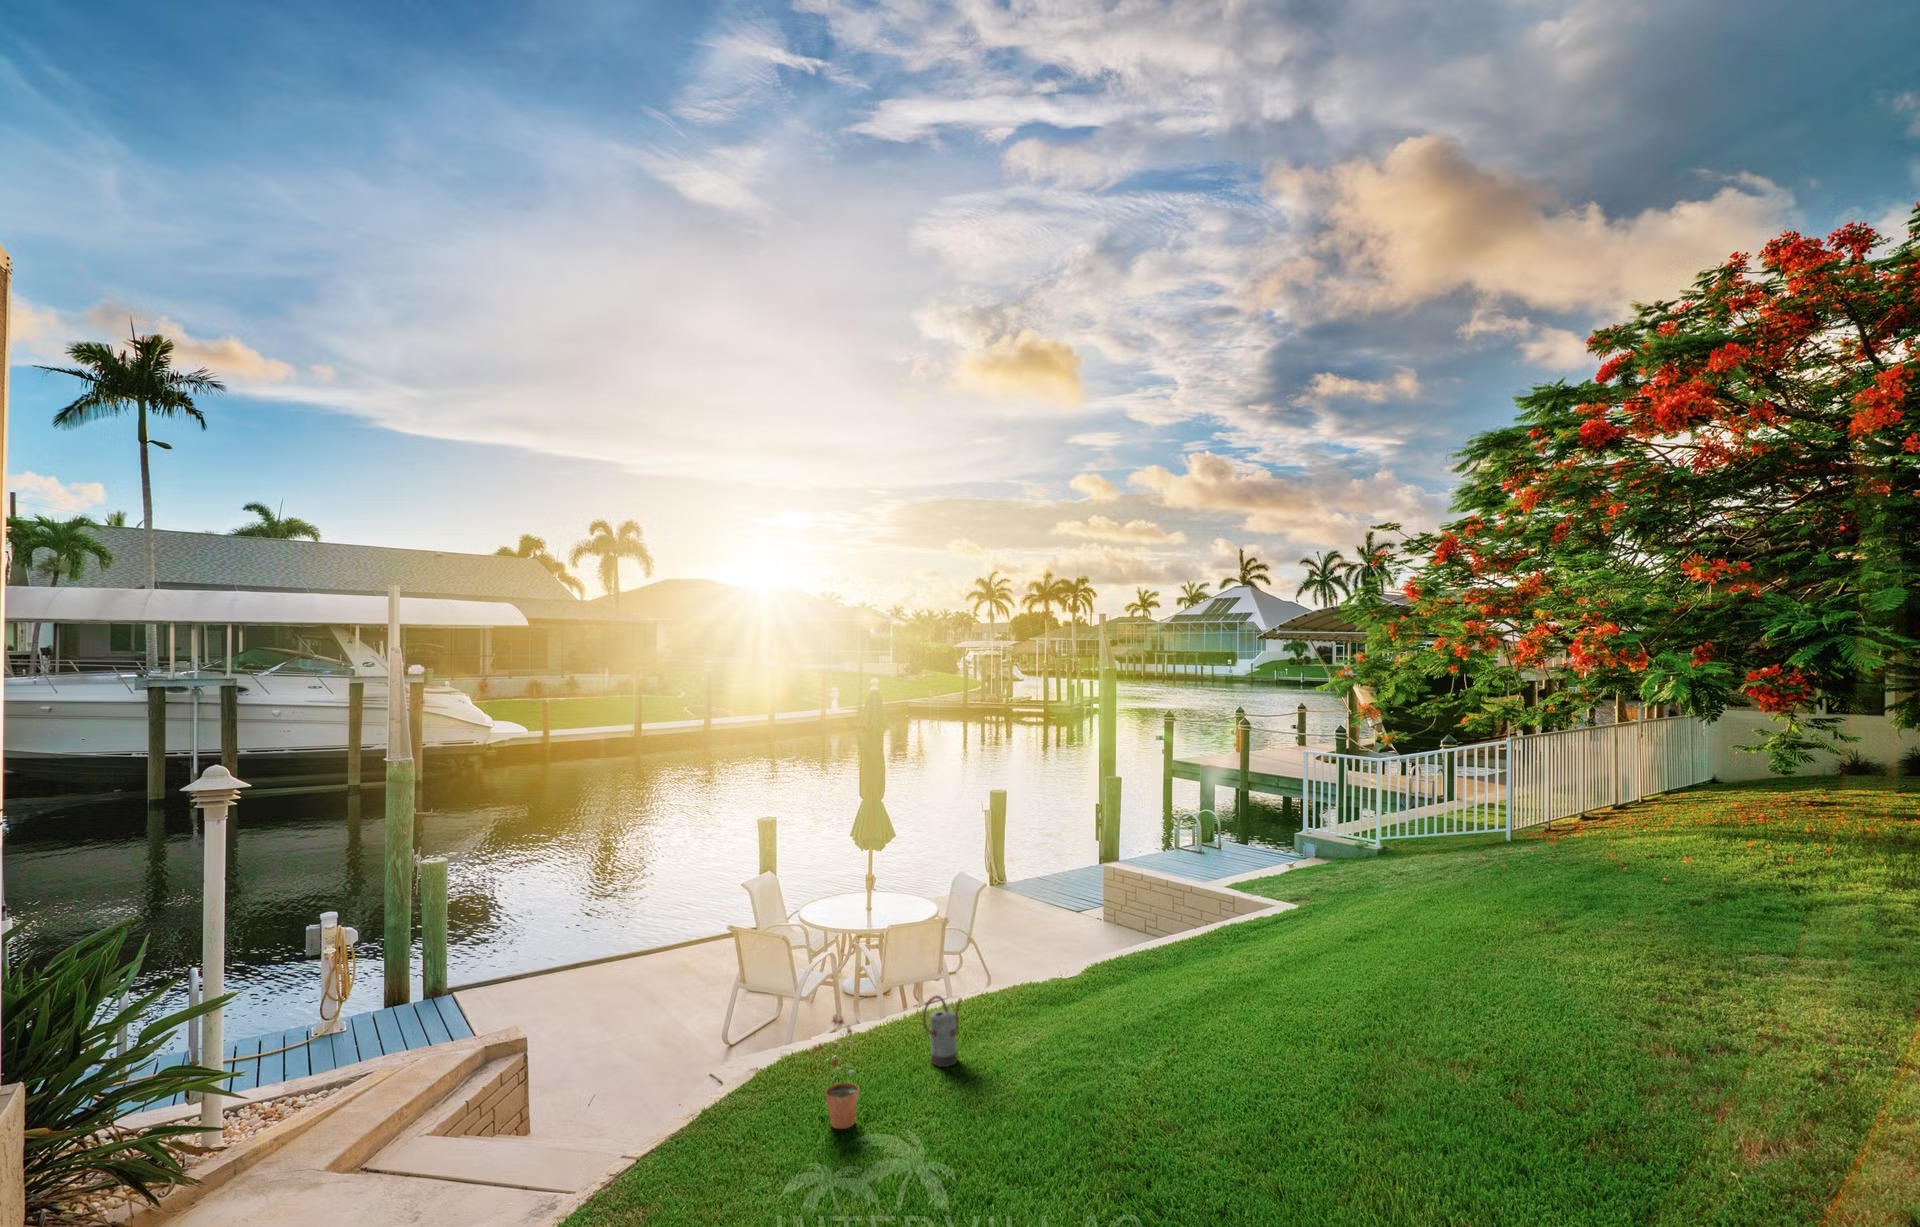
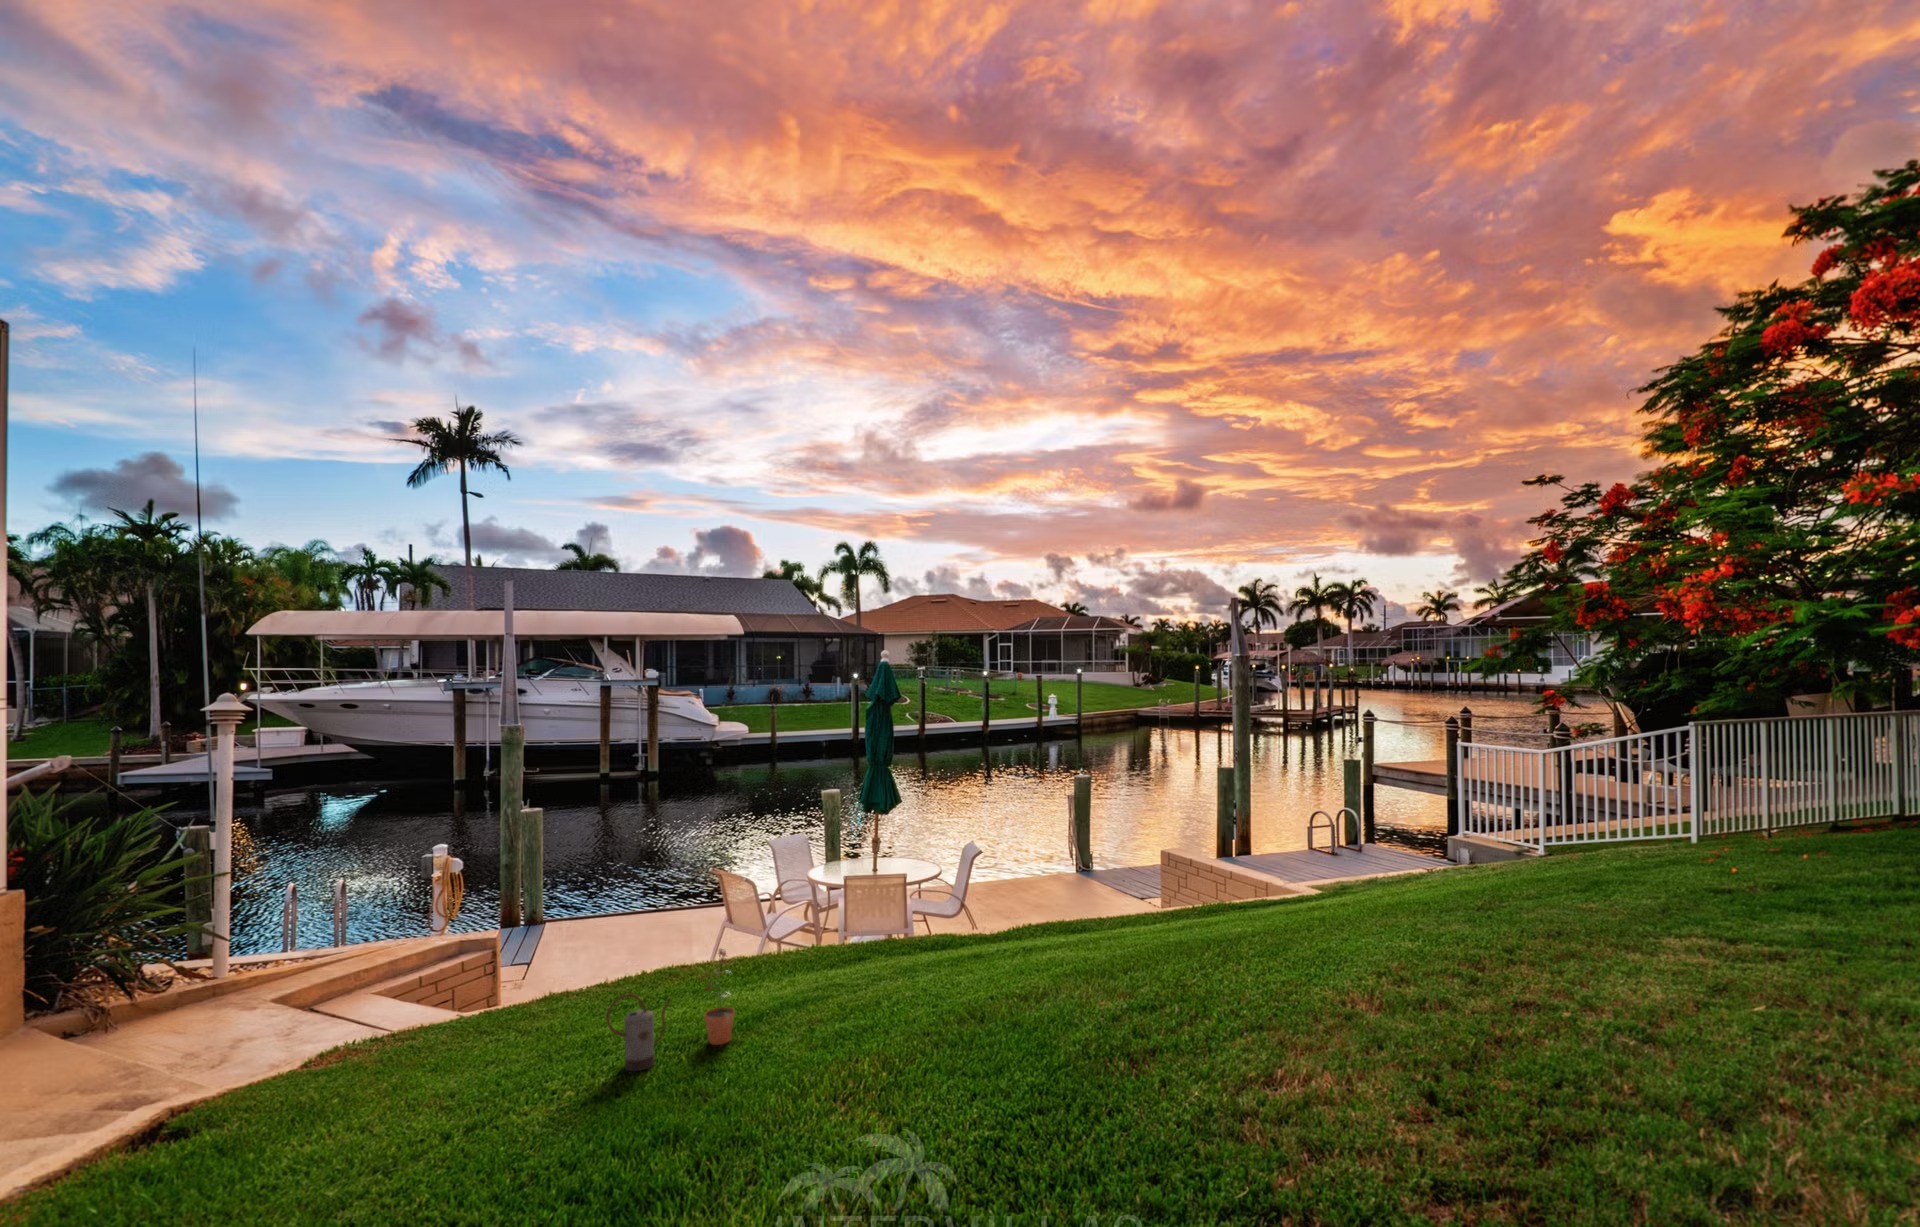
watering can: present [923,996,961,1067] -> present [606,994,670,1071]

